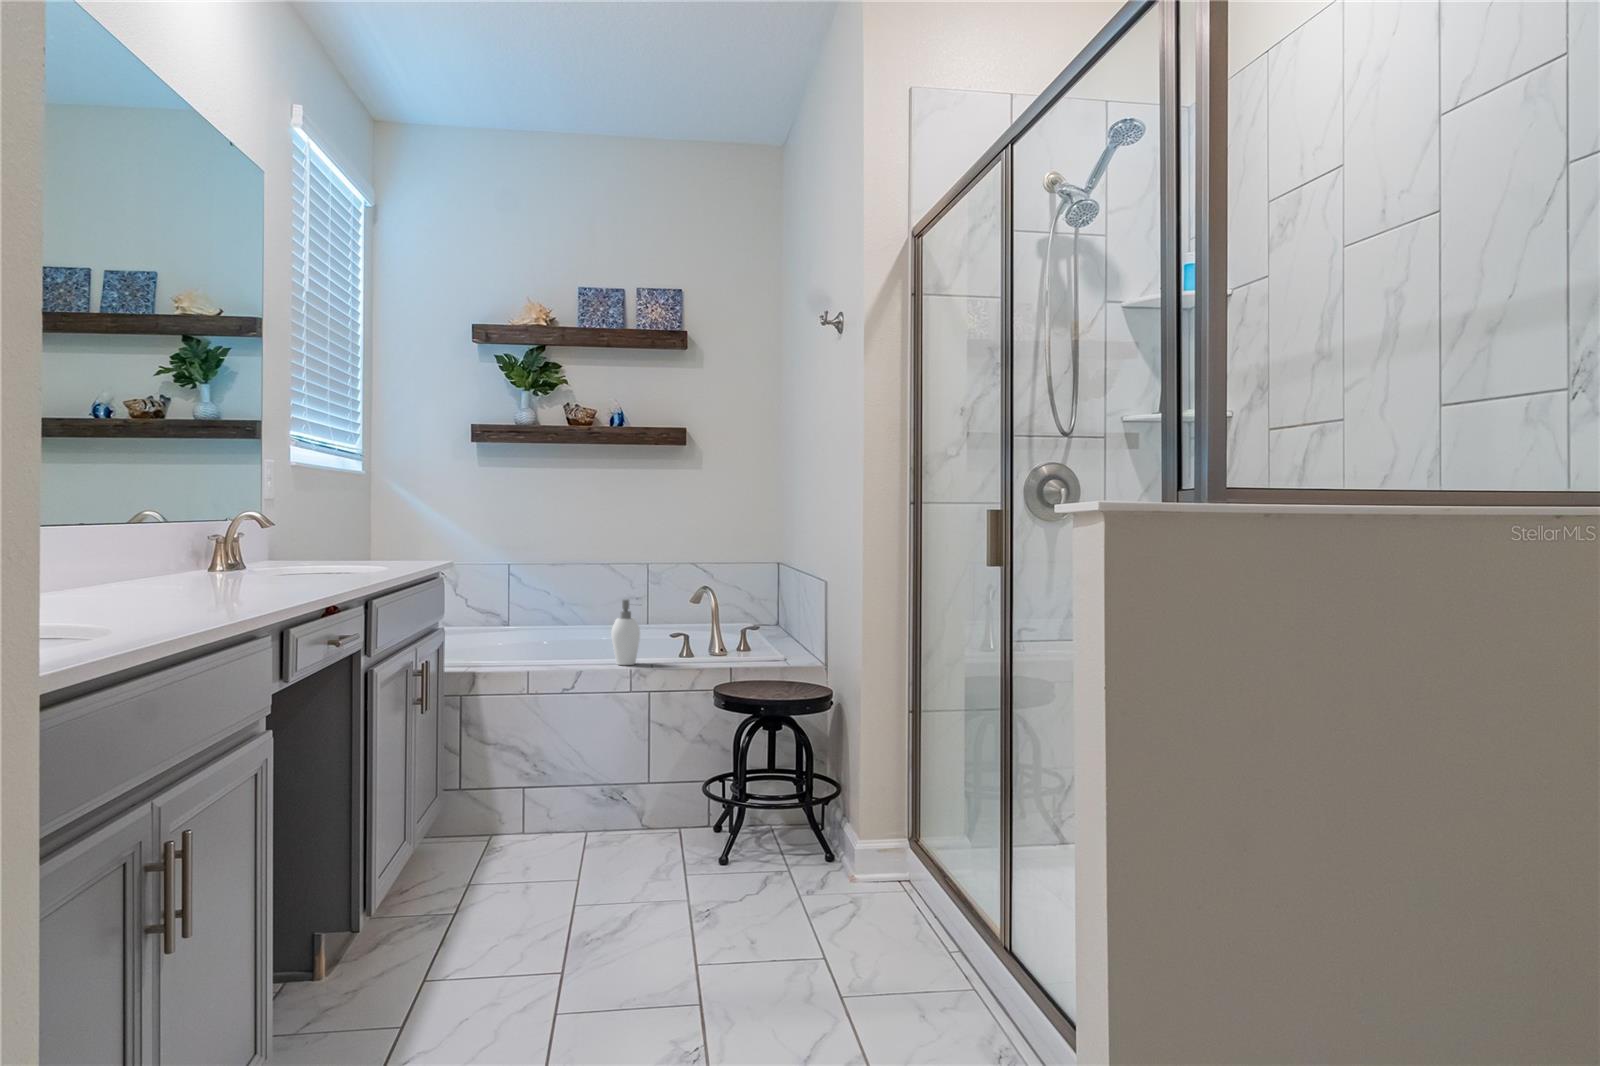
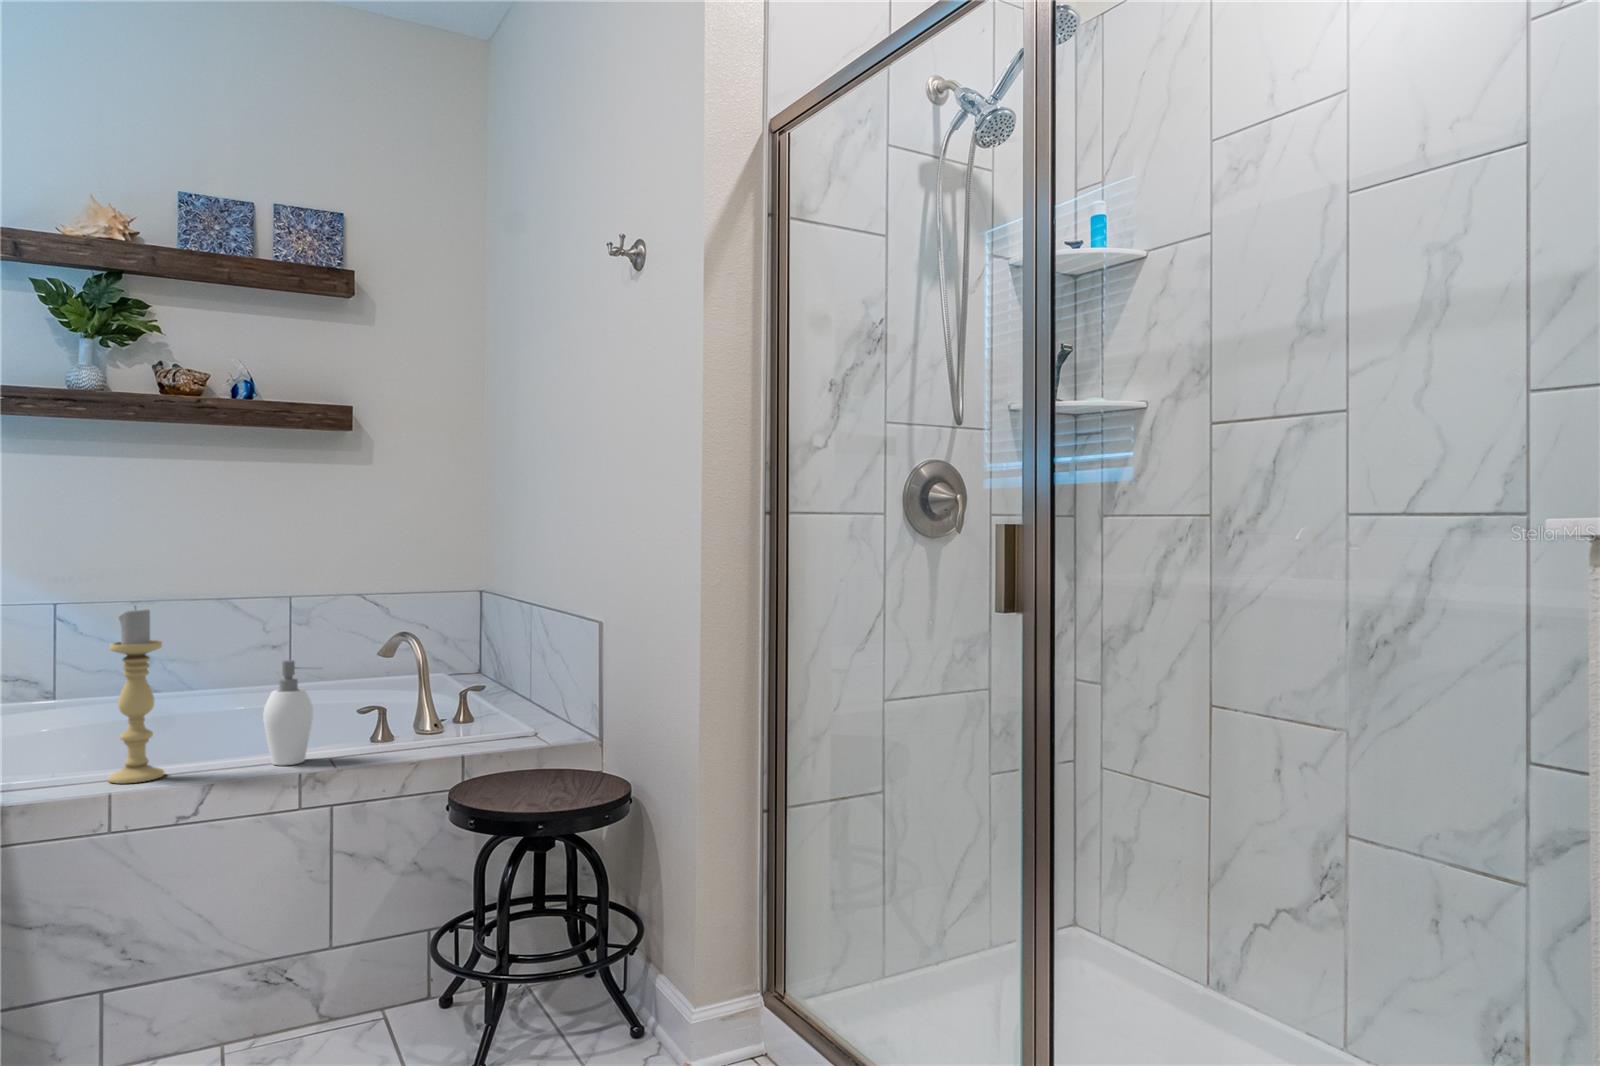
candle holder: none [528,562,557,668] -> present [108,608,164,784]

